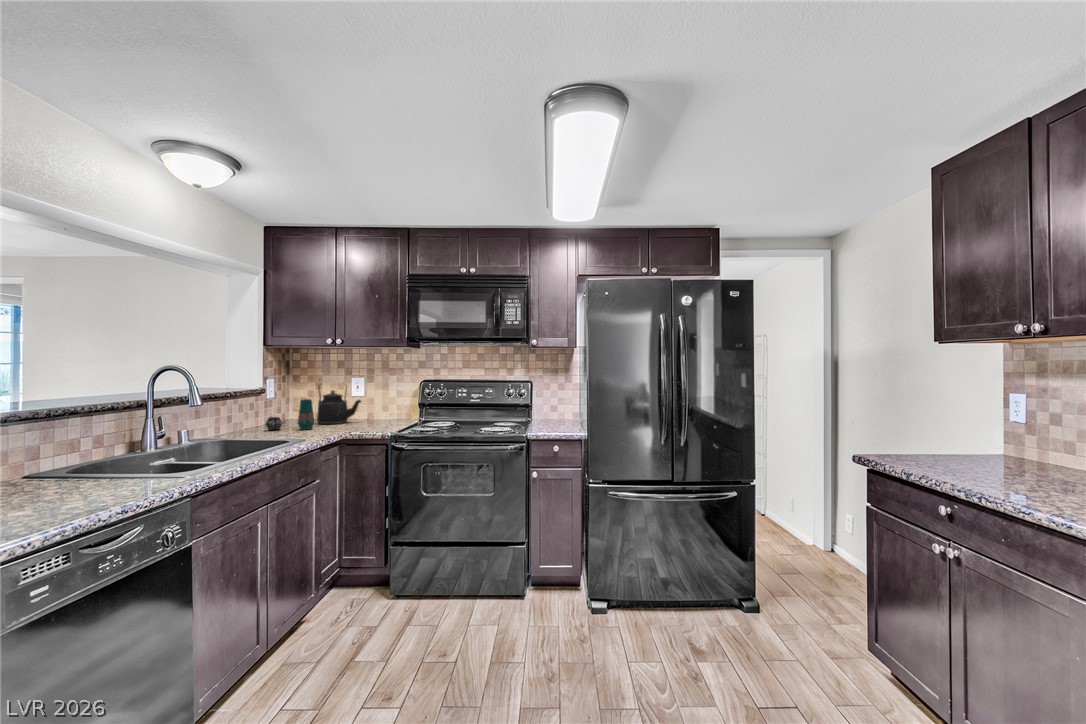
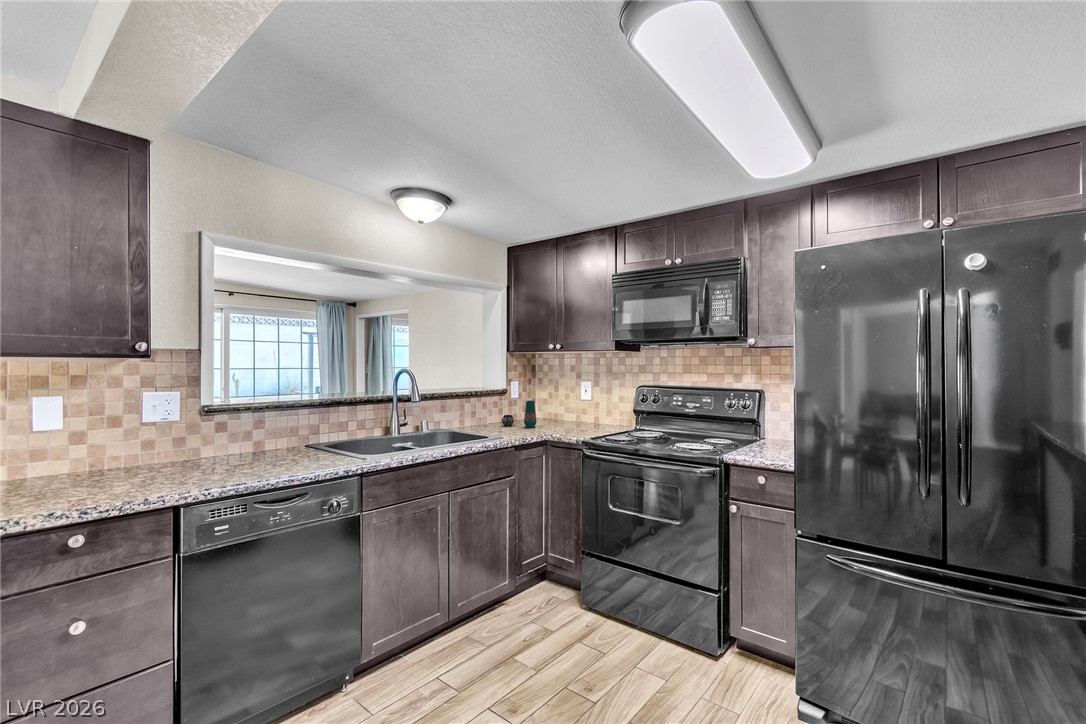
kettle: present [317,385,361,424] -> none [548,387,584,424]

